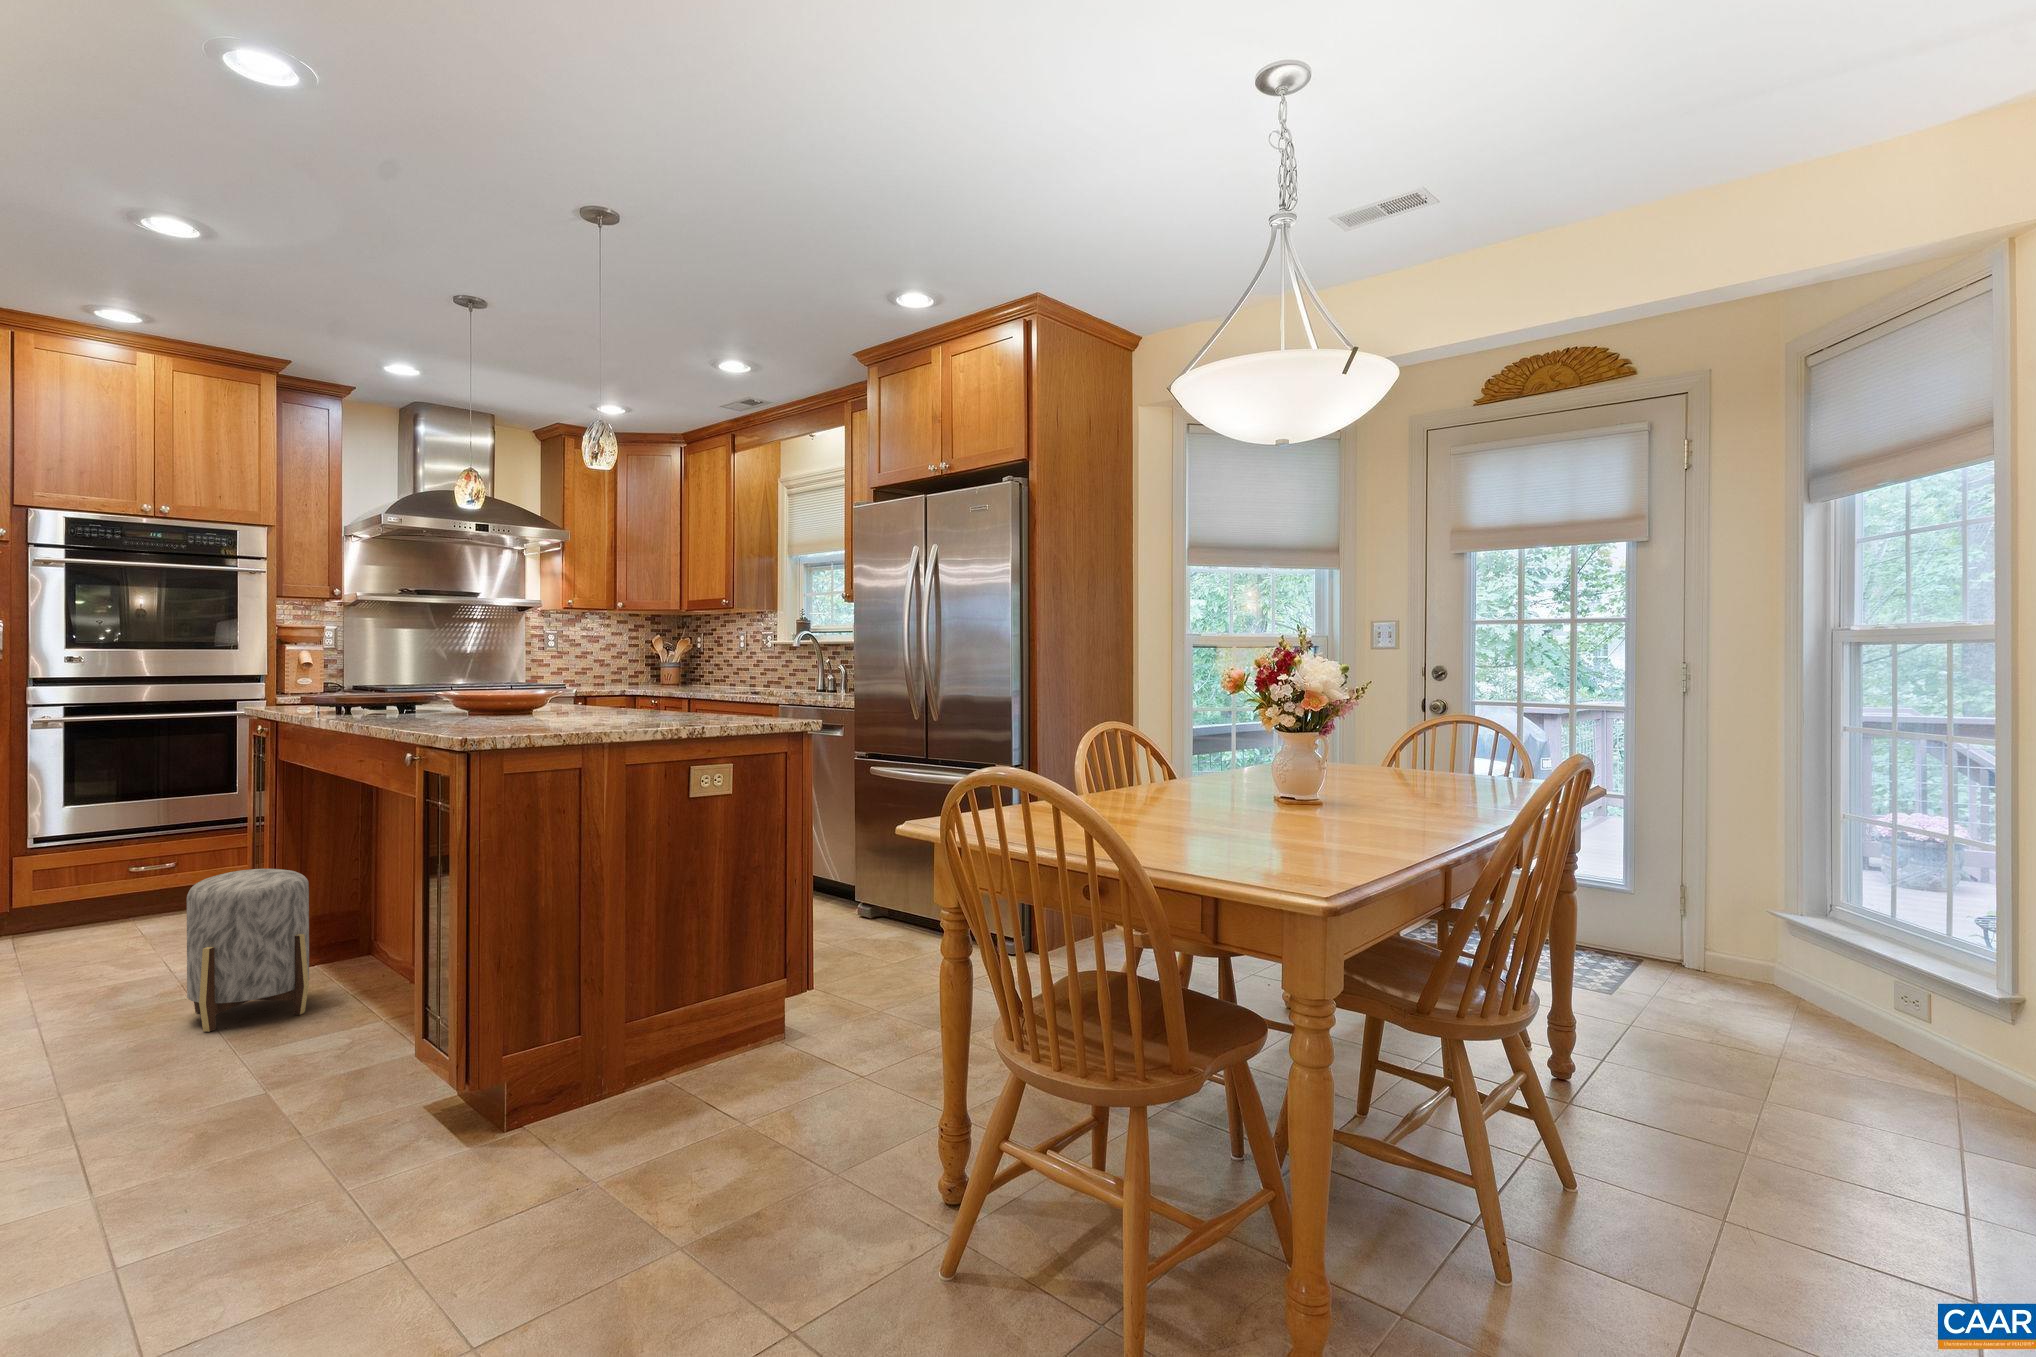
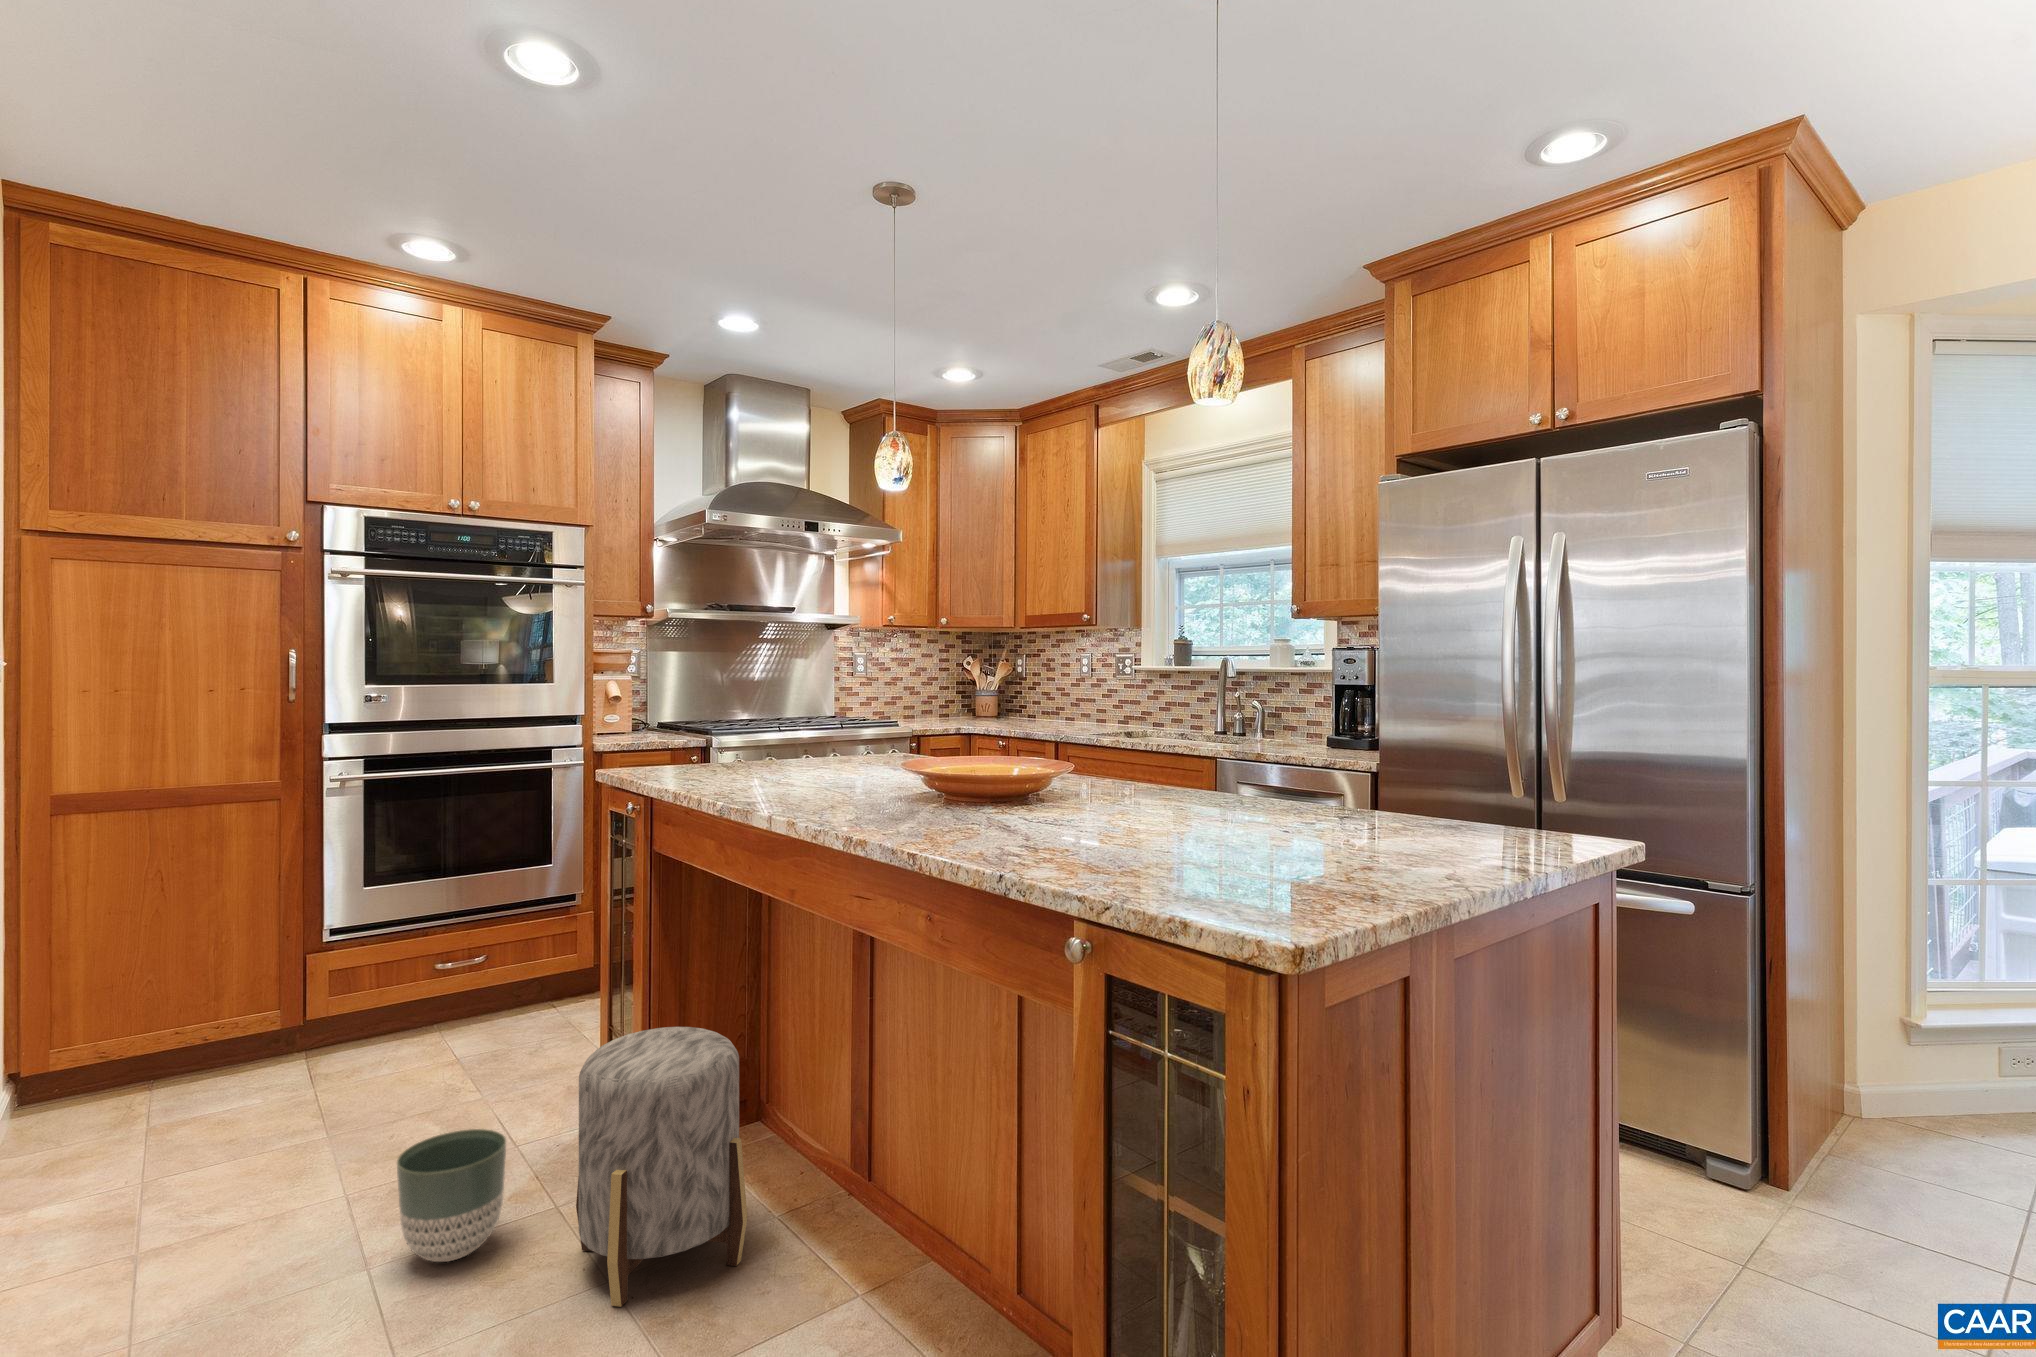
planter: none [58,941,143,1020] -> present [397,1129,506,1262]

